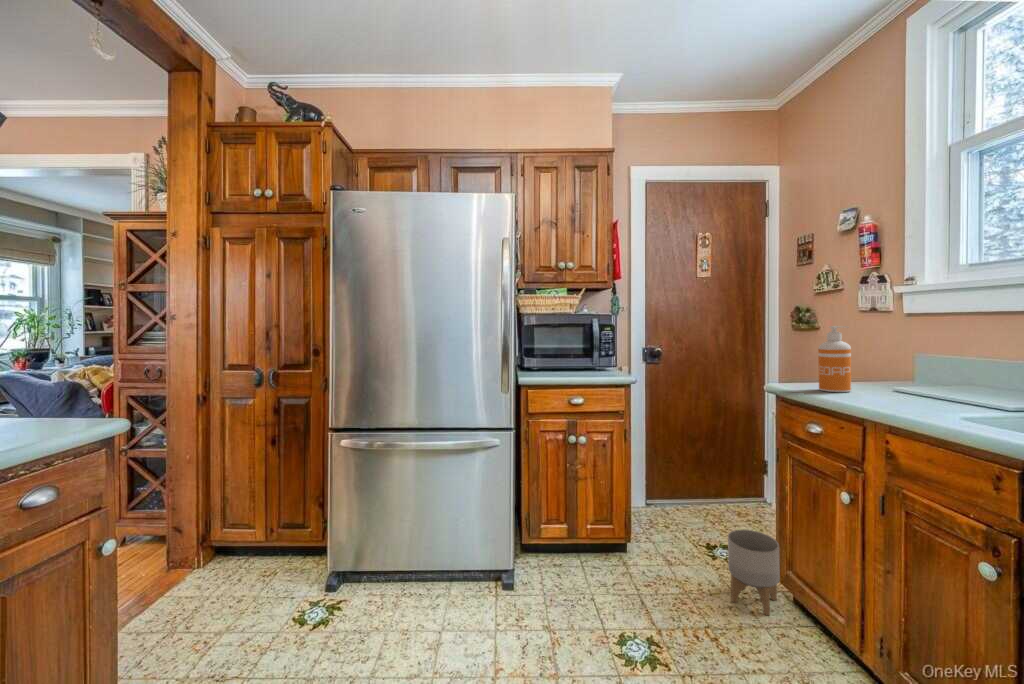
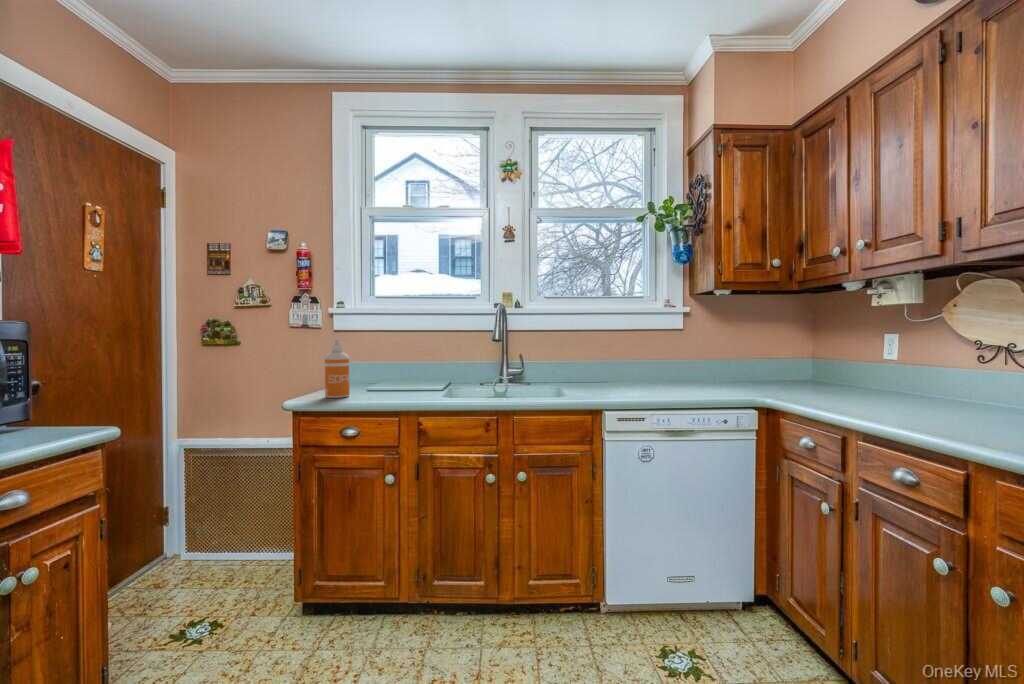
planter: present [728,530,780,615] -> none [254,562,308,656]

